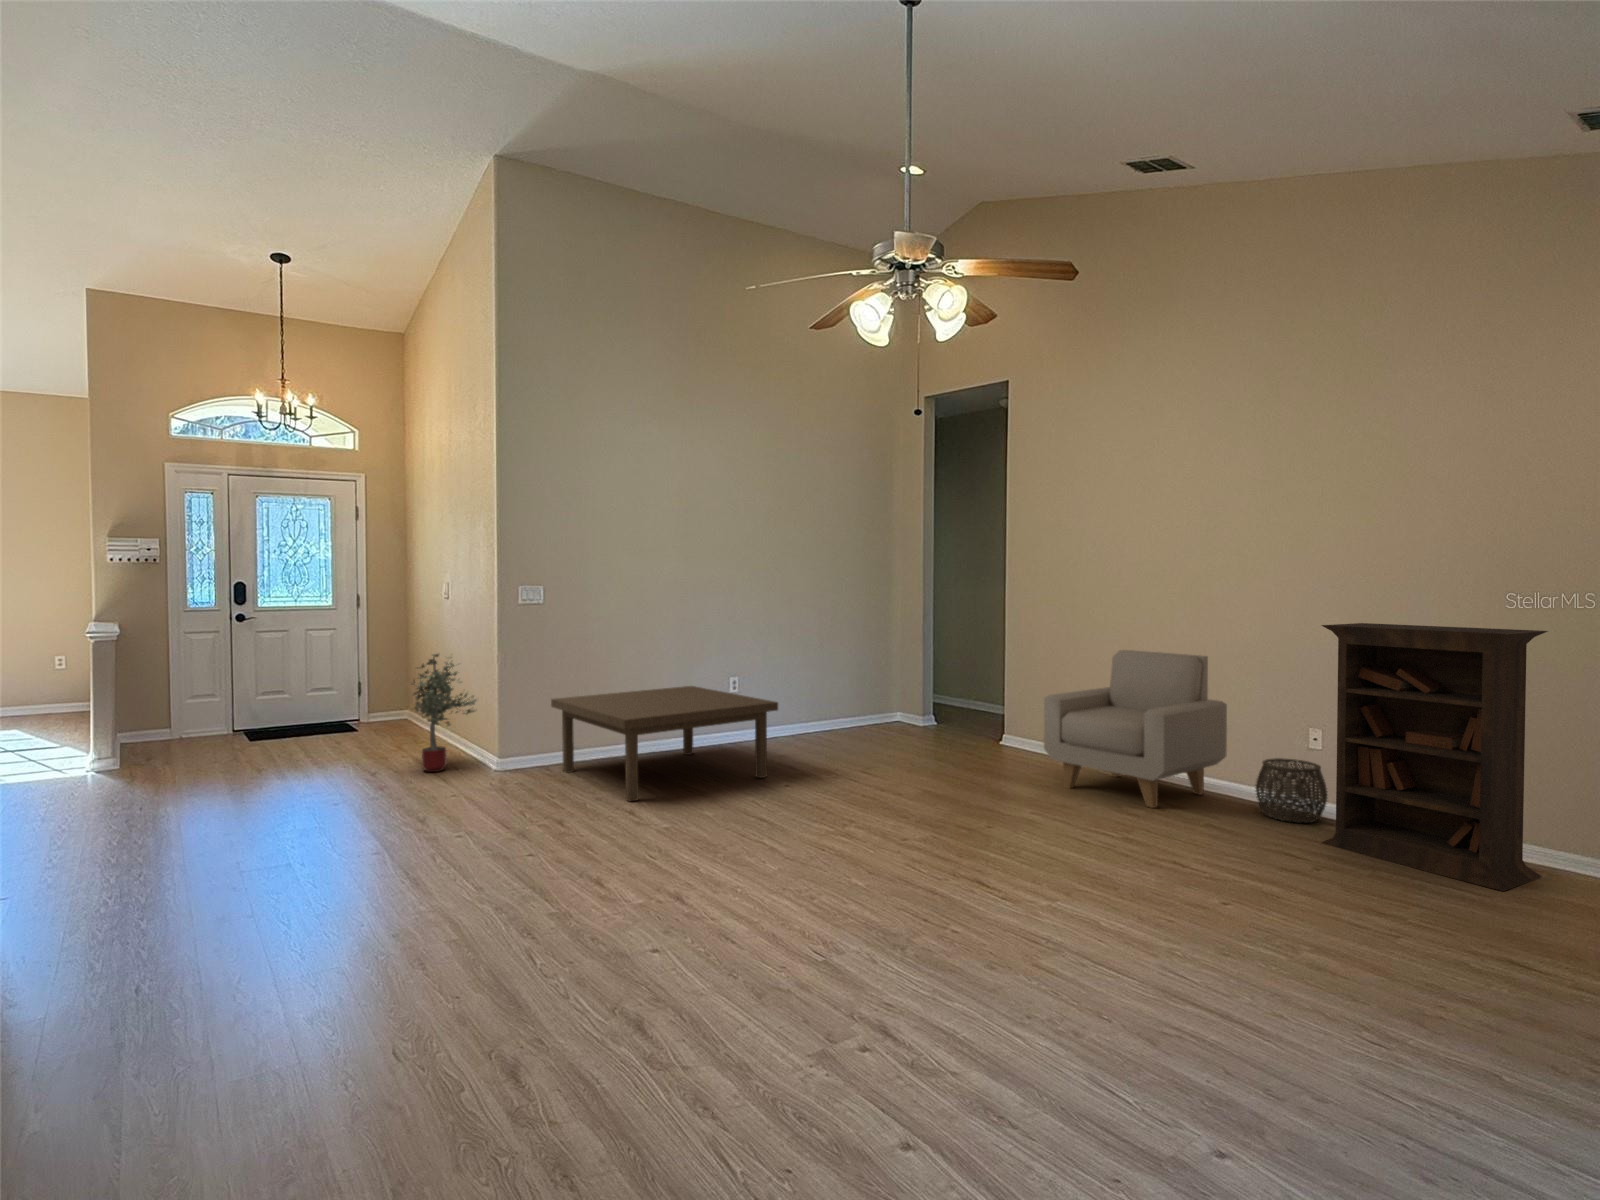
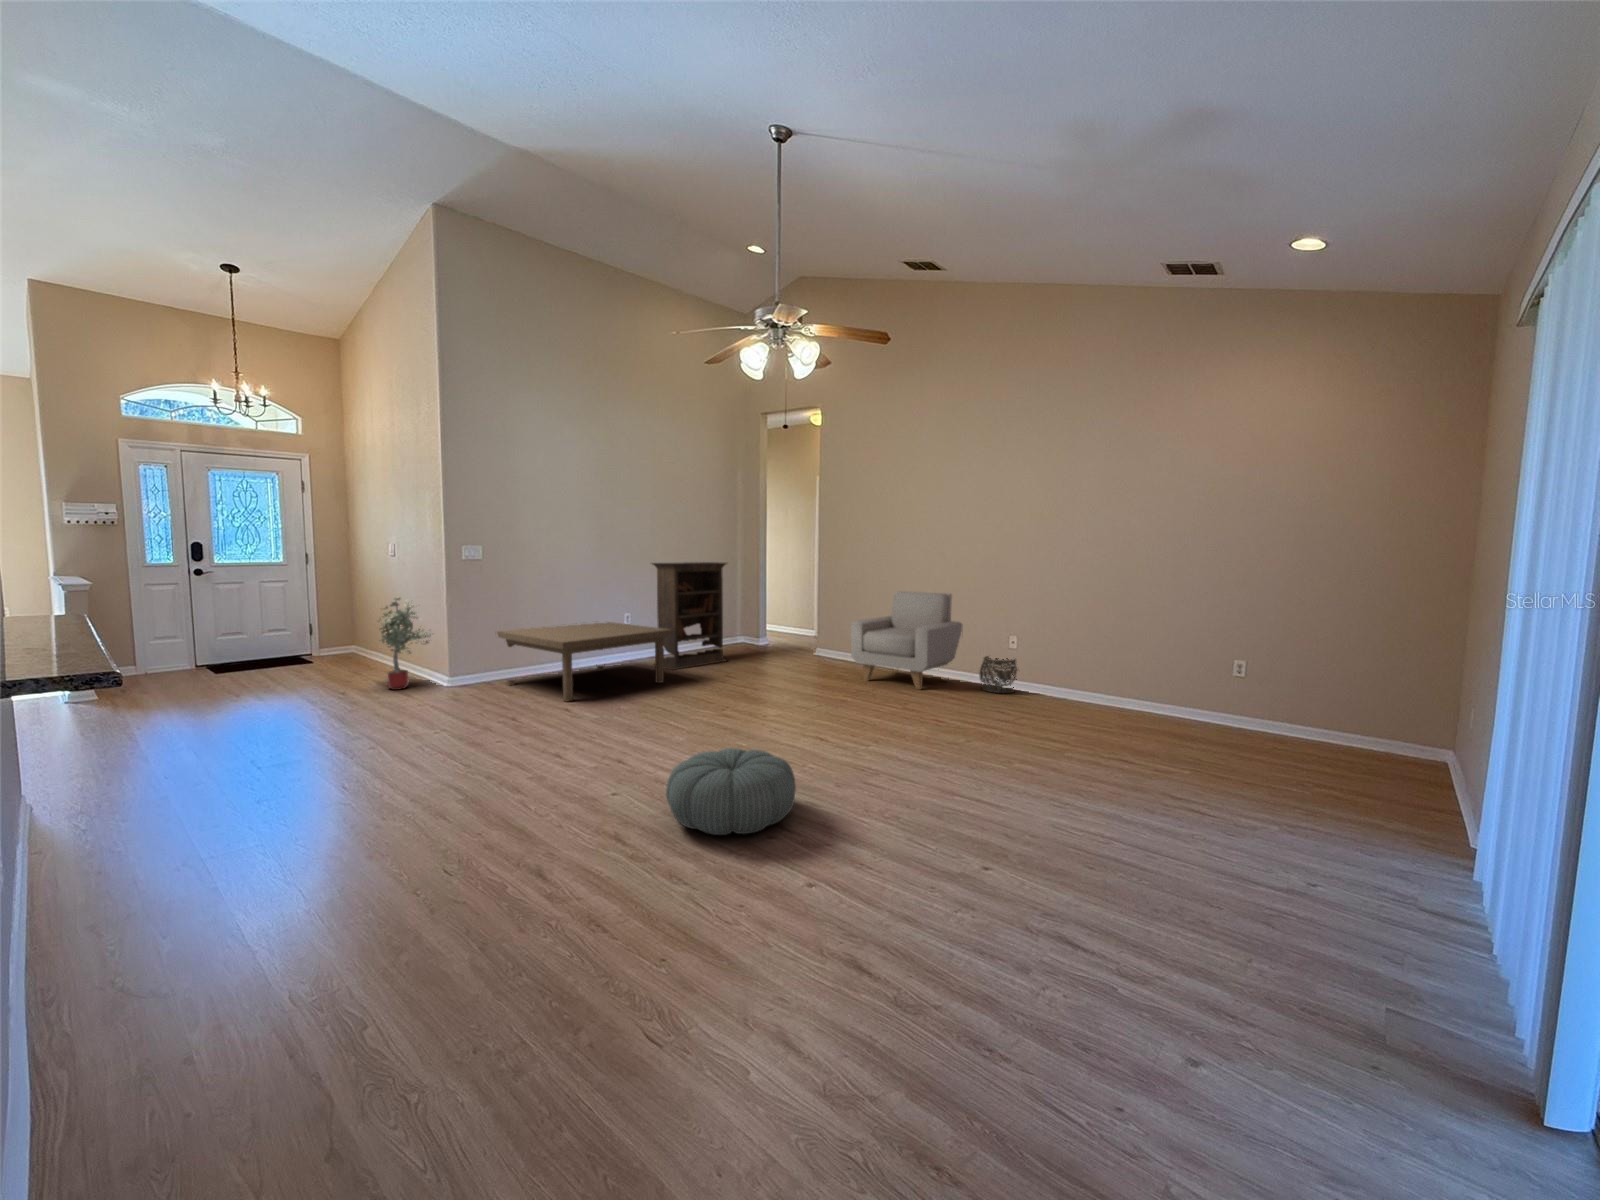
bookcase: present [1321,623,1548,891] -> present [652,562,727,670]
pouf: none [709,909,907,1058] -> present [666,748,796,835]

